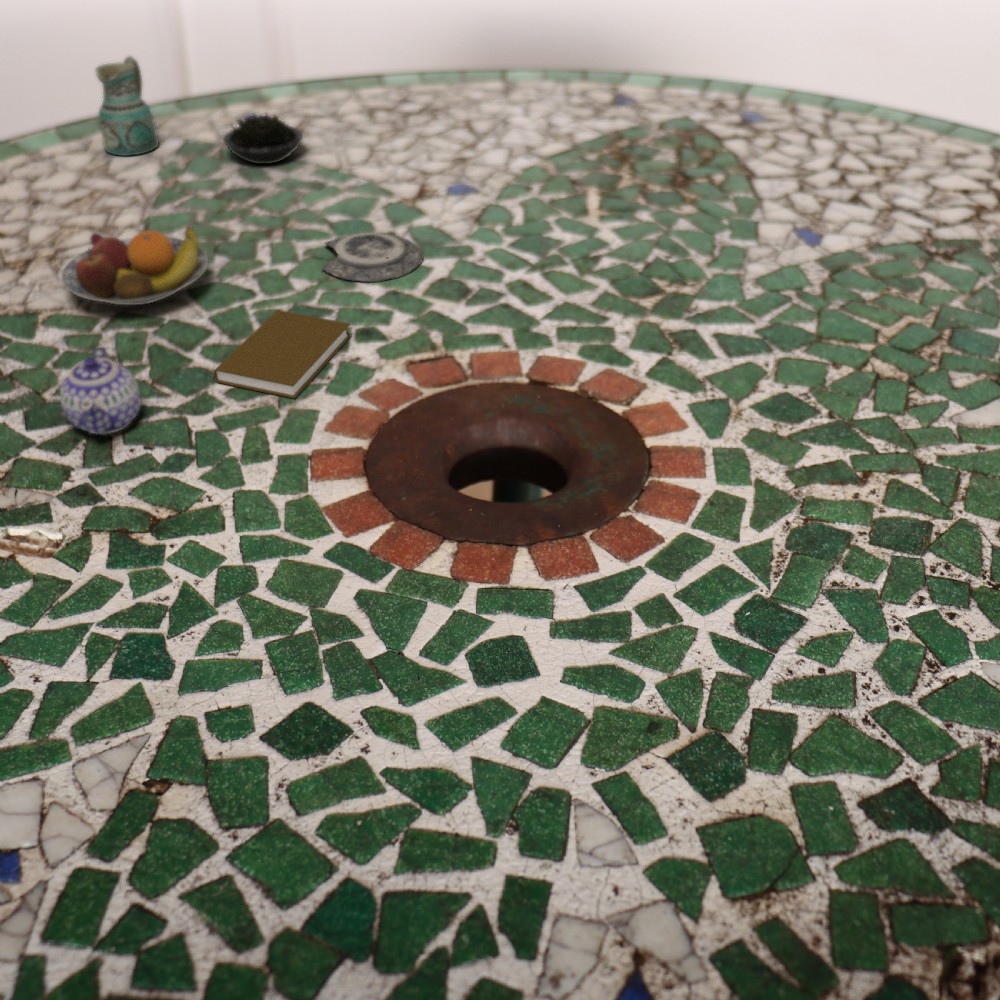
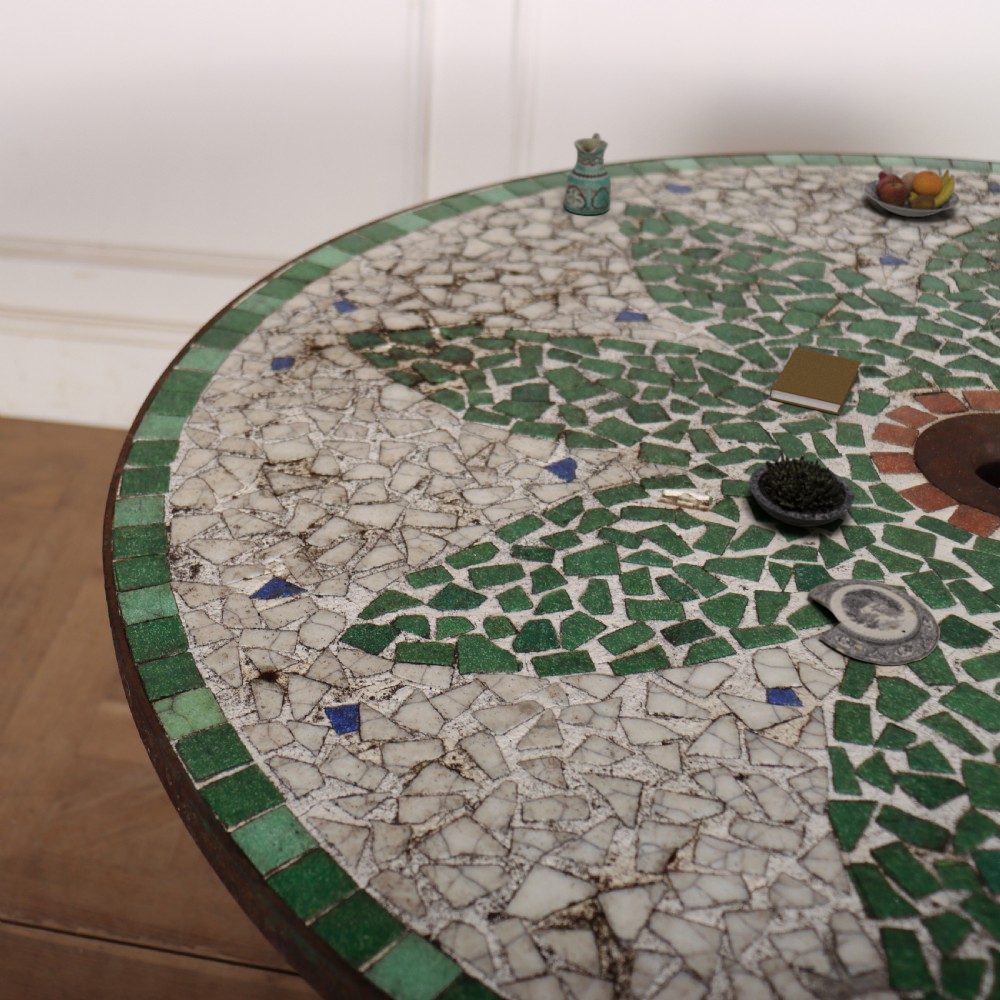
succulent plant: present [223,115,303,164] -> present [749,451,854,527]
fruit bowl: present [61,226,208,305] -> present [864,170,959,217]
plate: present [322,233,424,282] -> present [807,579,940,665]
teapot: present [60,347,141,435] -> none [675,364,733,430]

